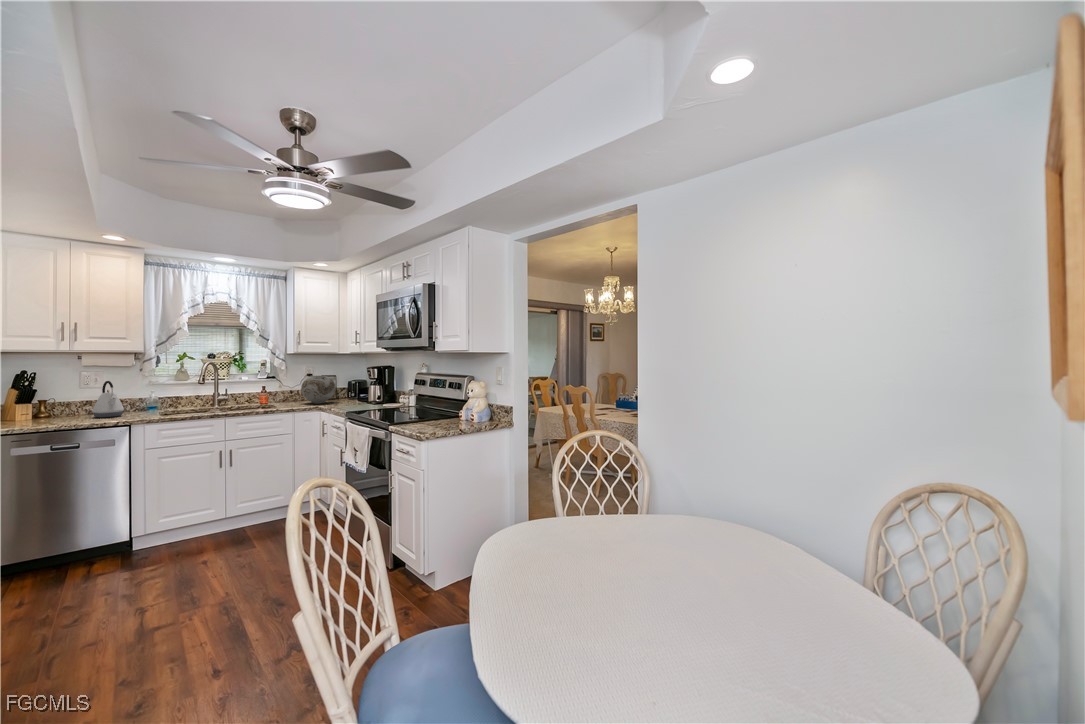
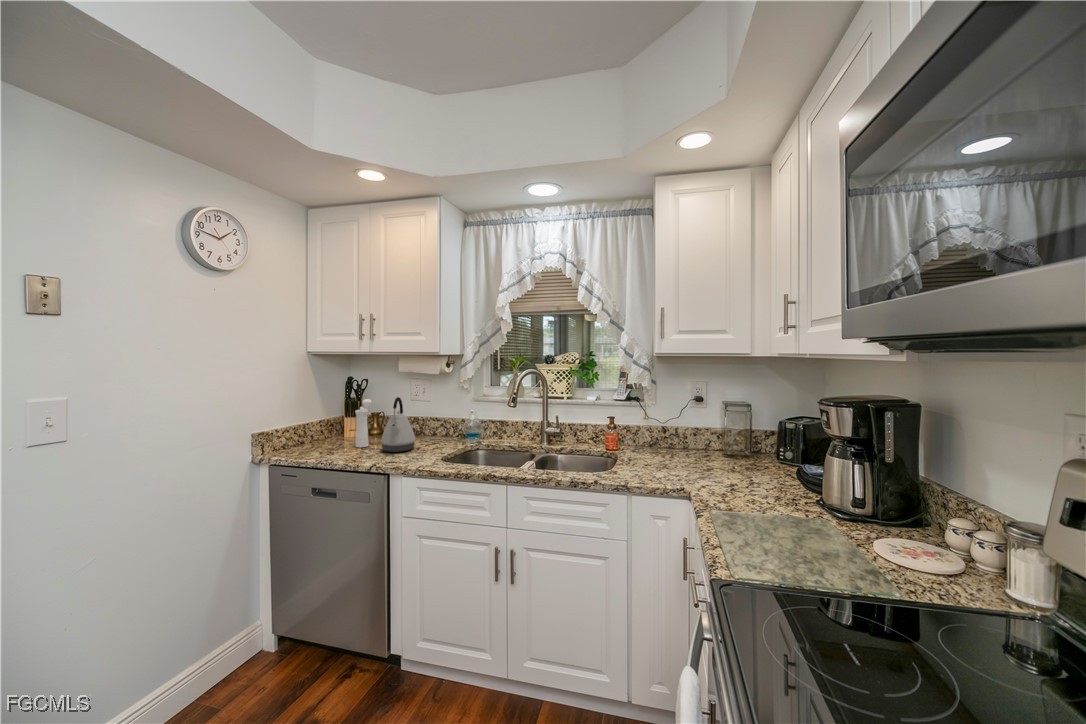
vase: present [301,375,335,404] -> none [661,404,735,472]
pepper mill: none [51,386,70,419] -> present [355,399,372,447]

